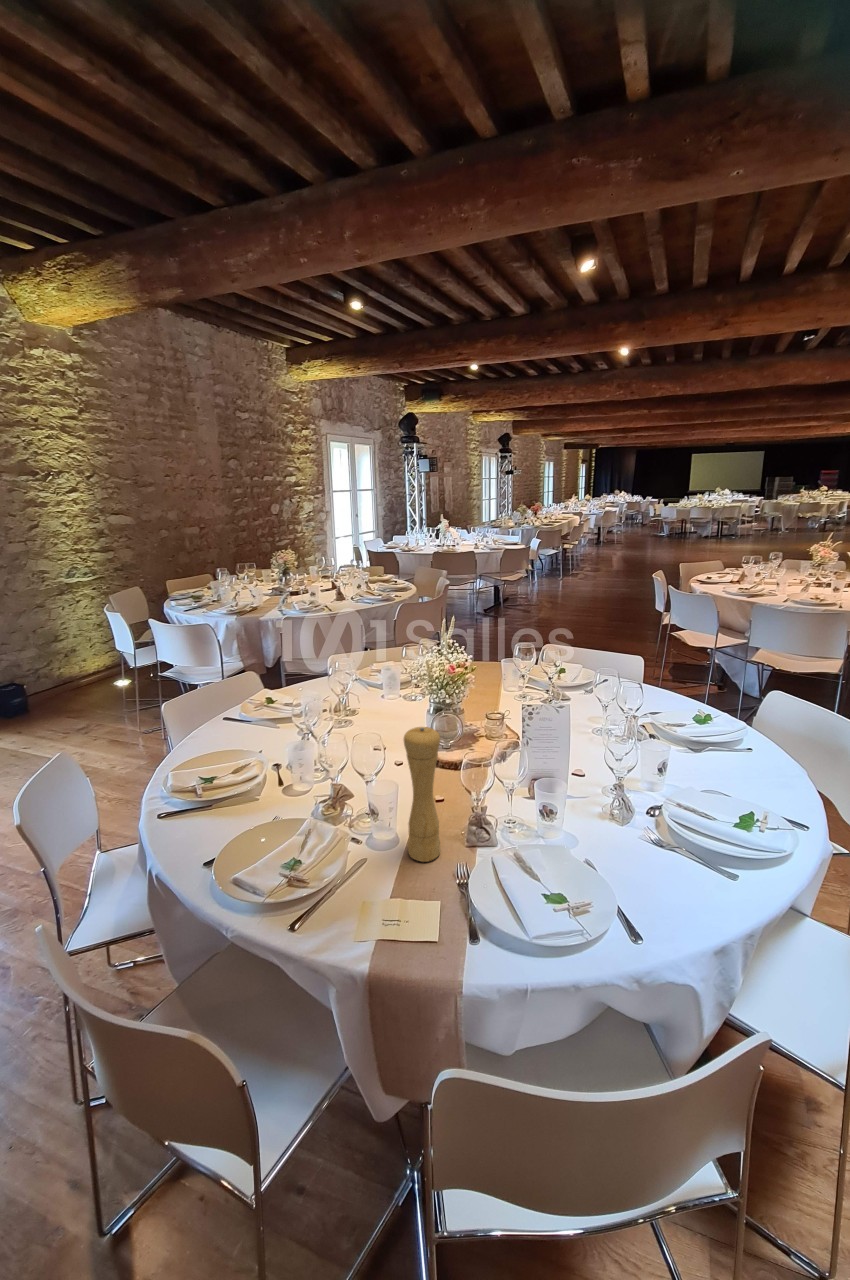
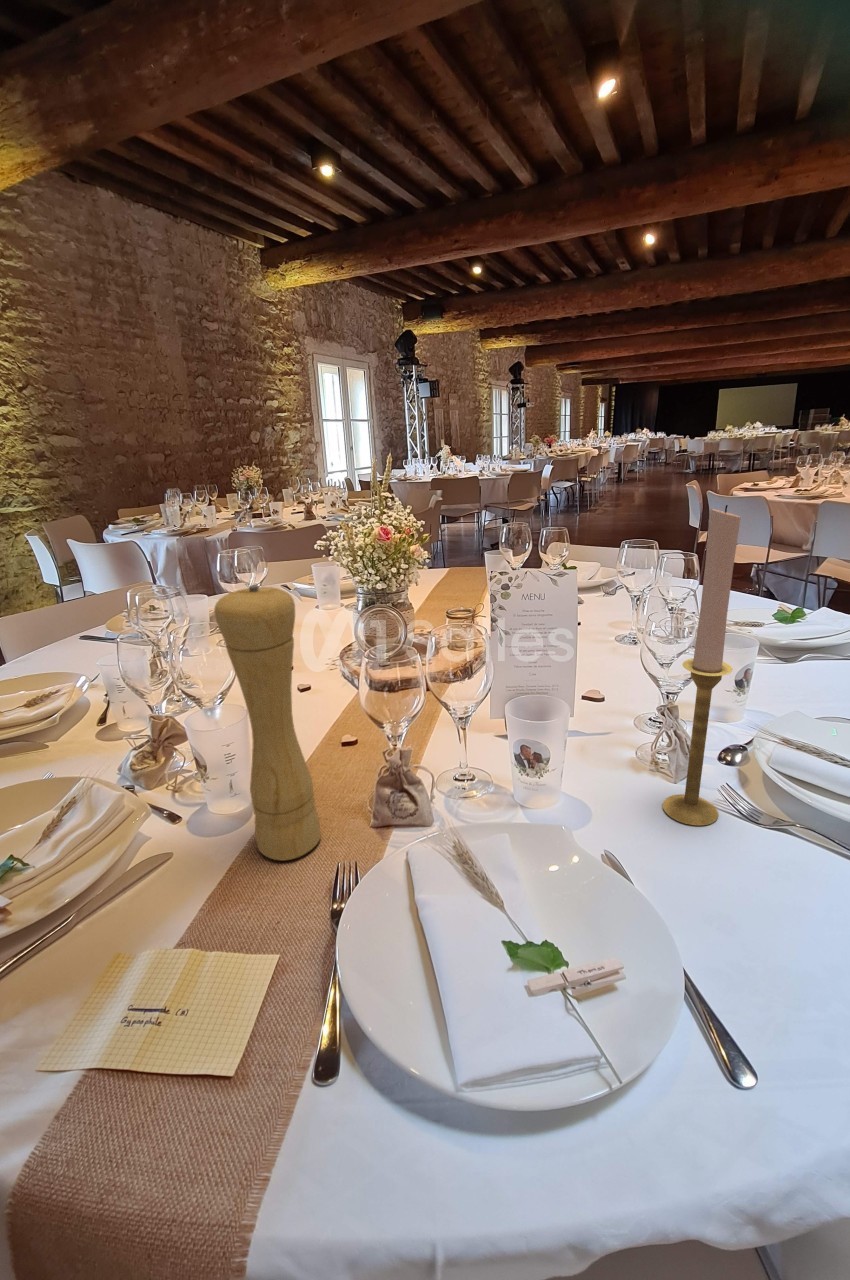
candlestick: none [614,695,647,847] -> present [663,505,741,825]

